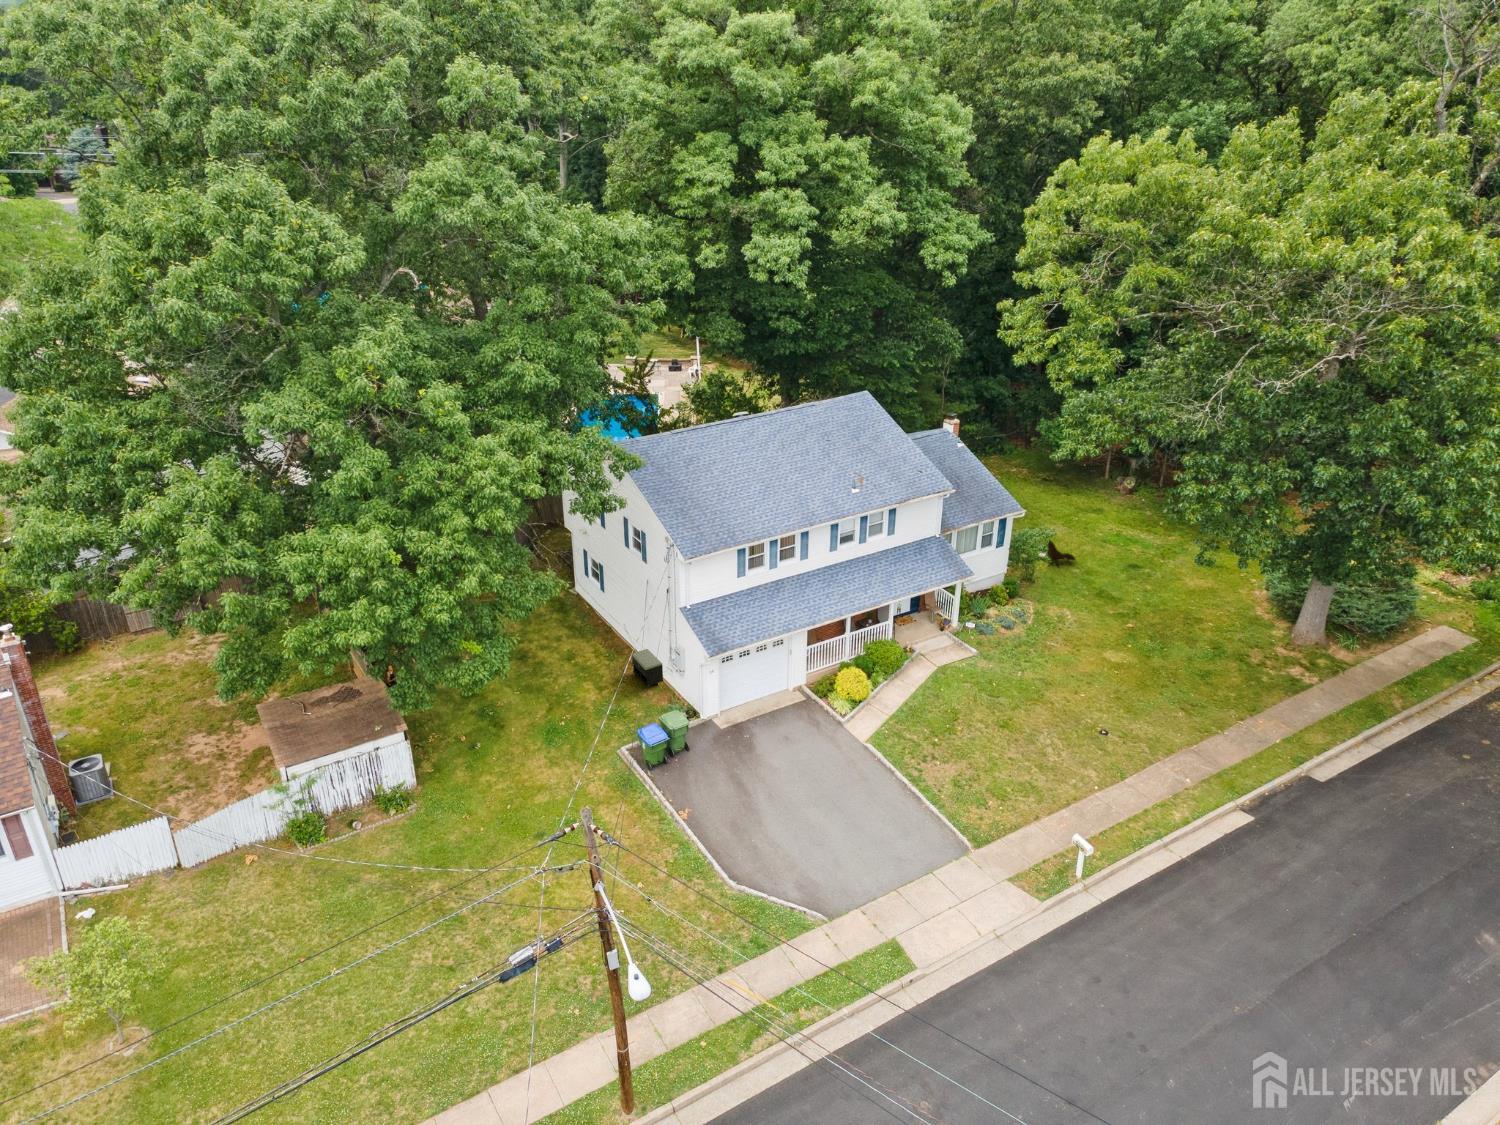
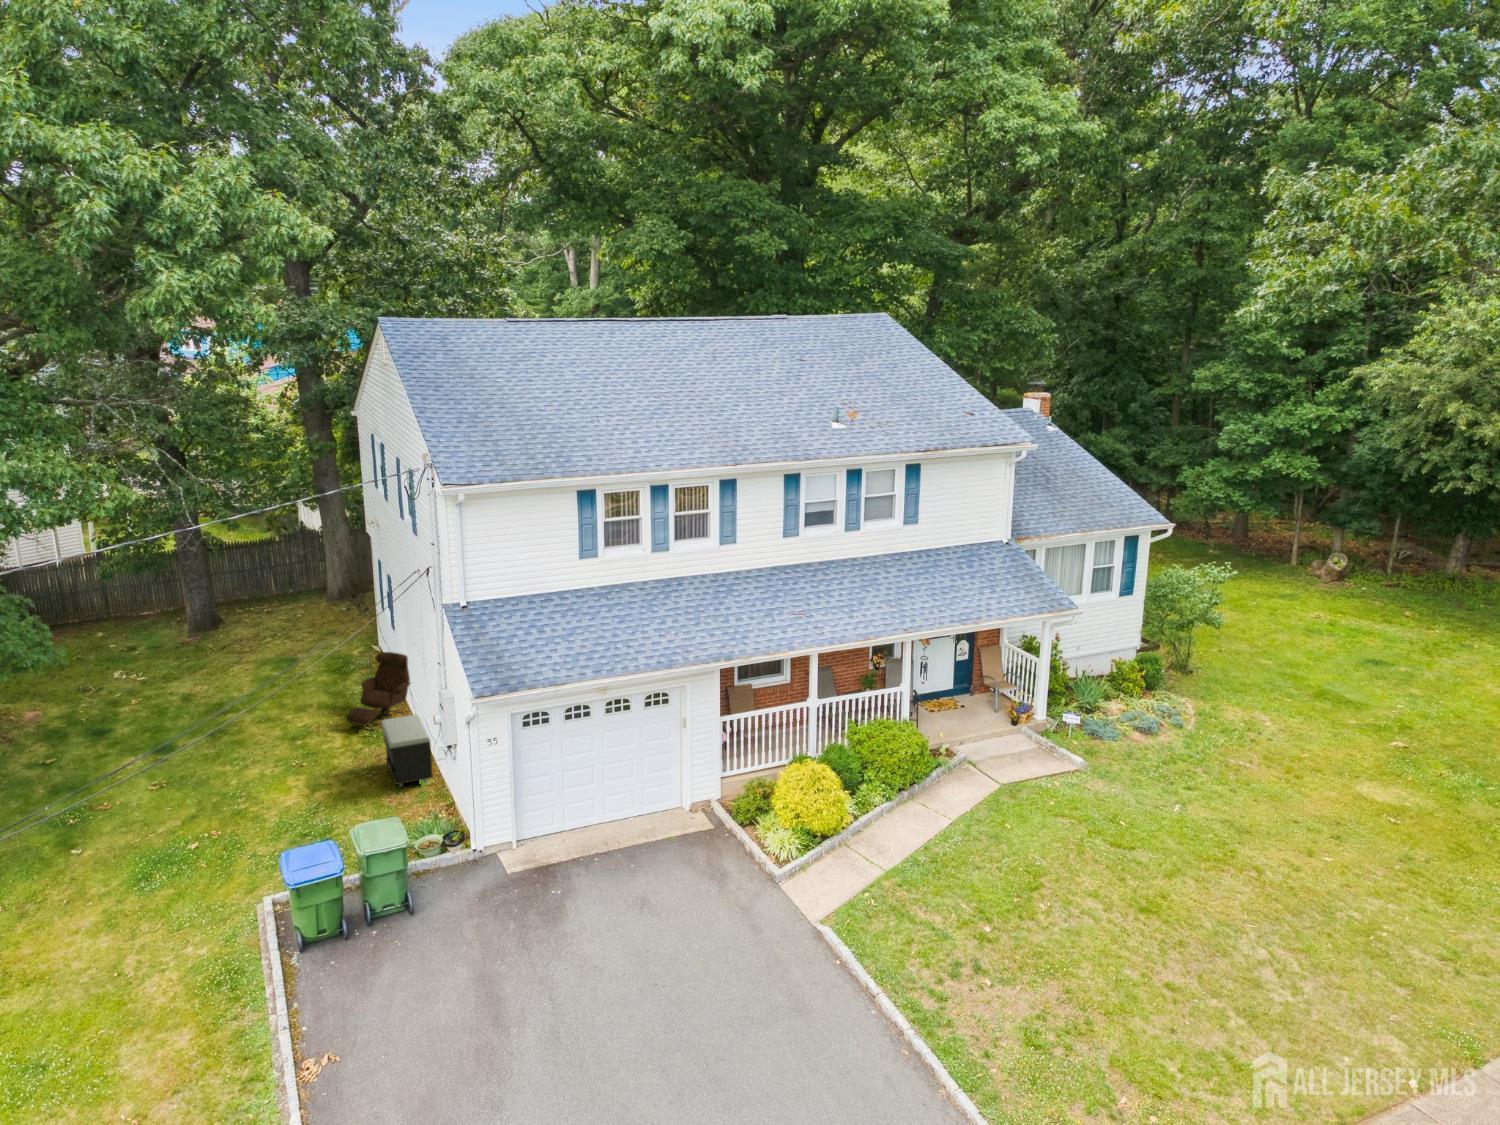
lounge chair: present [1047,540,1076,565] -> present [346,652,410,731]

